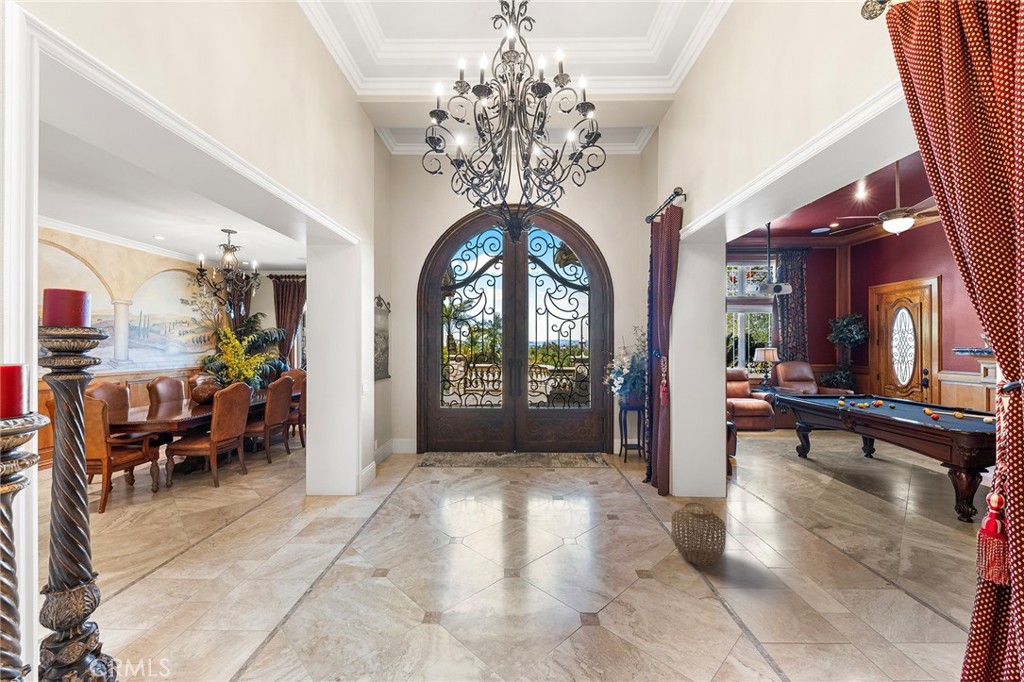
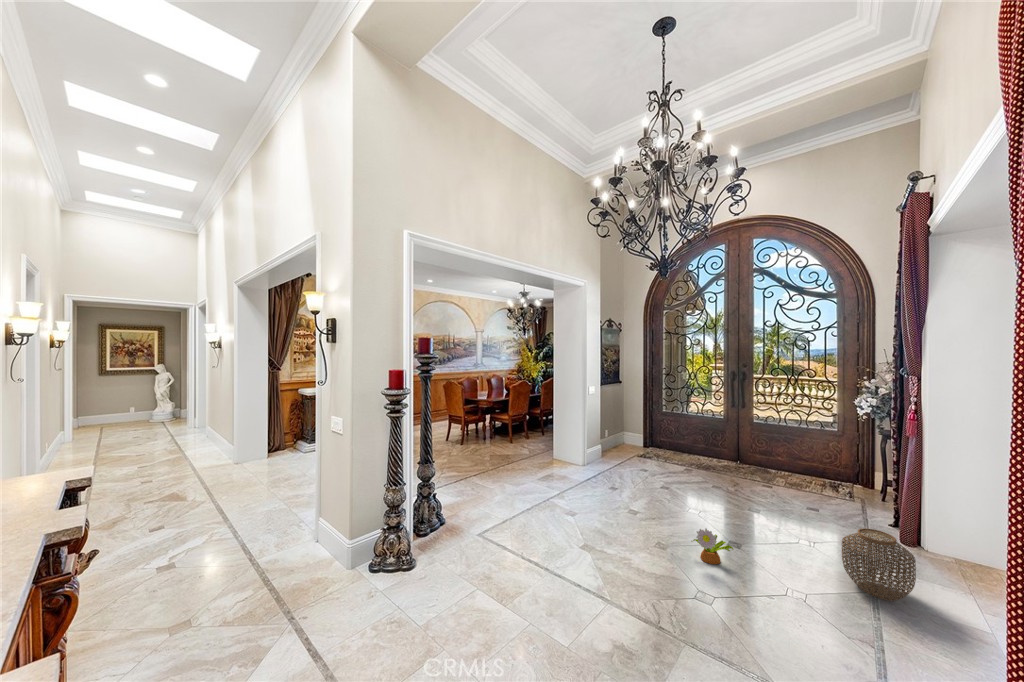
decorative plant: none [558,553,600,594] -> present [693,528,733,564]

